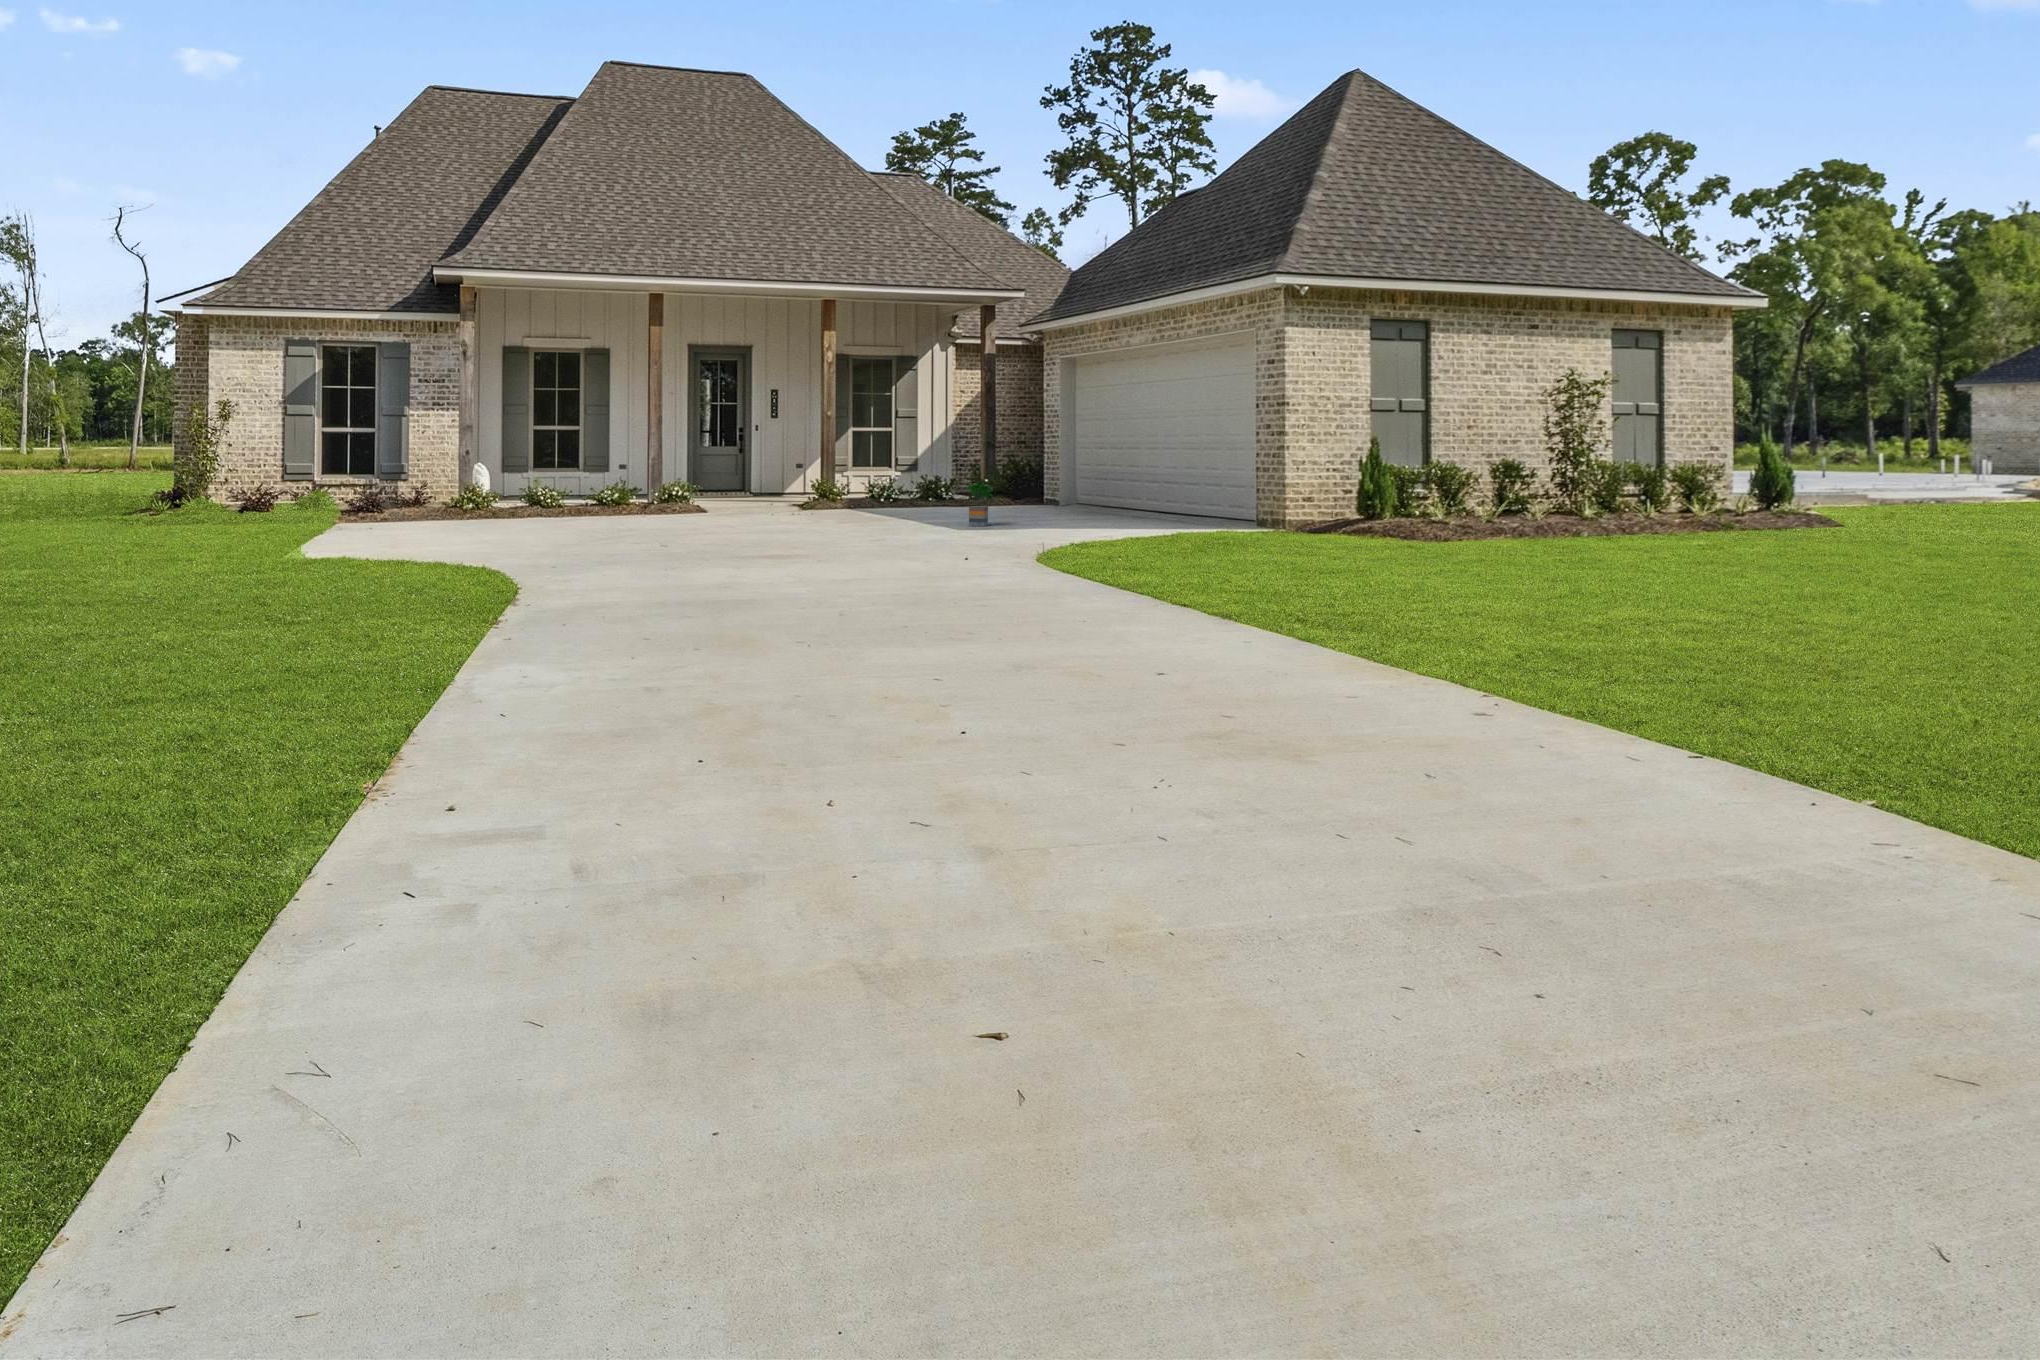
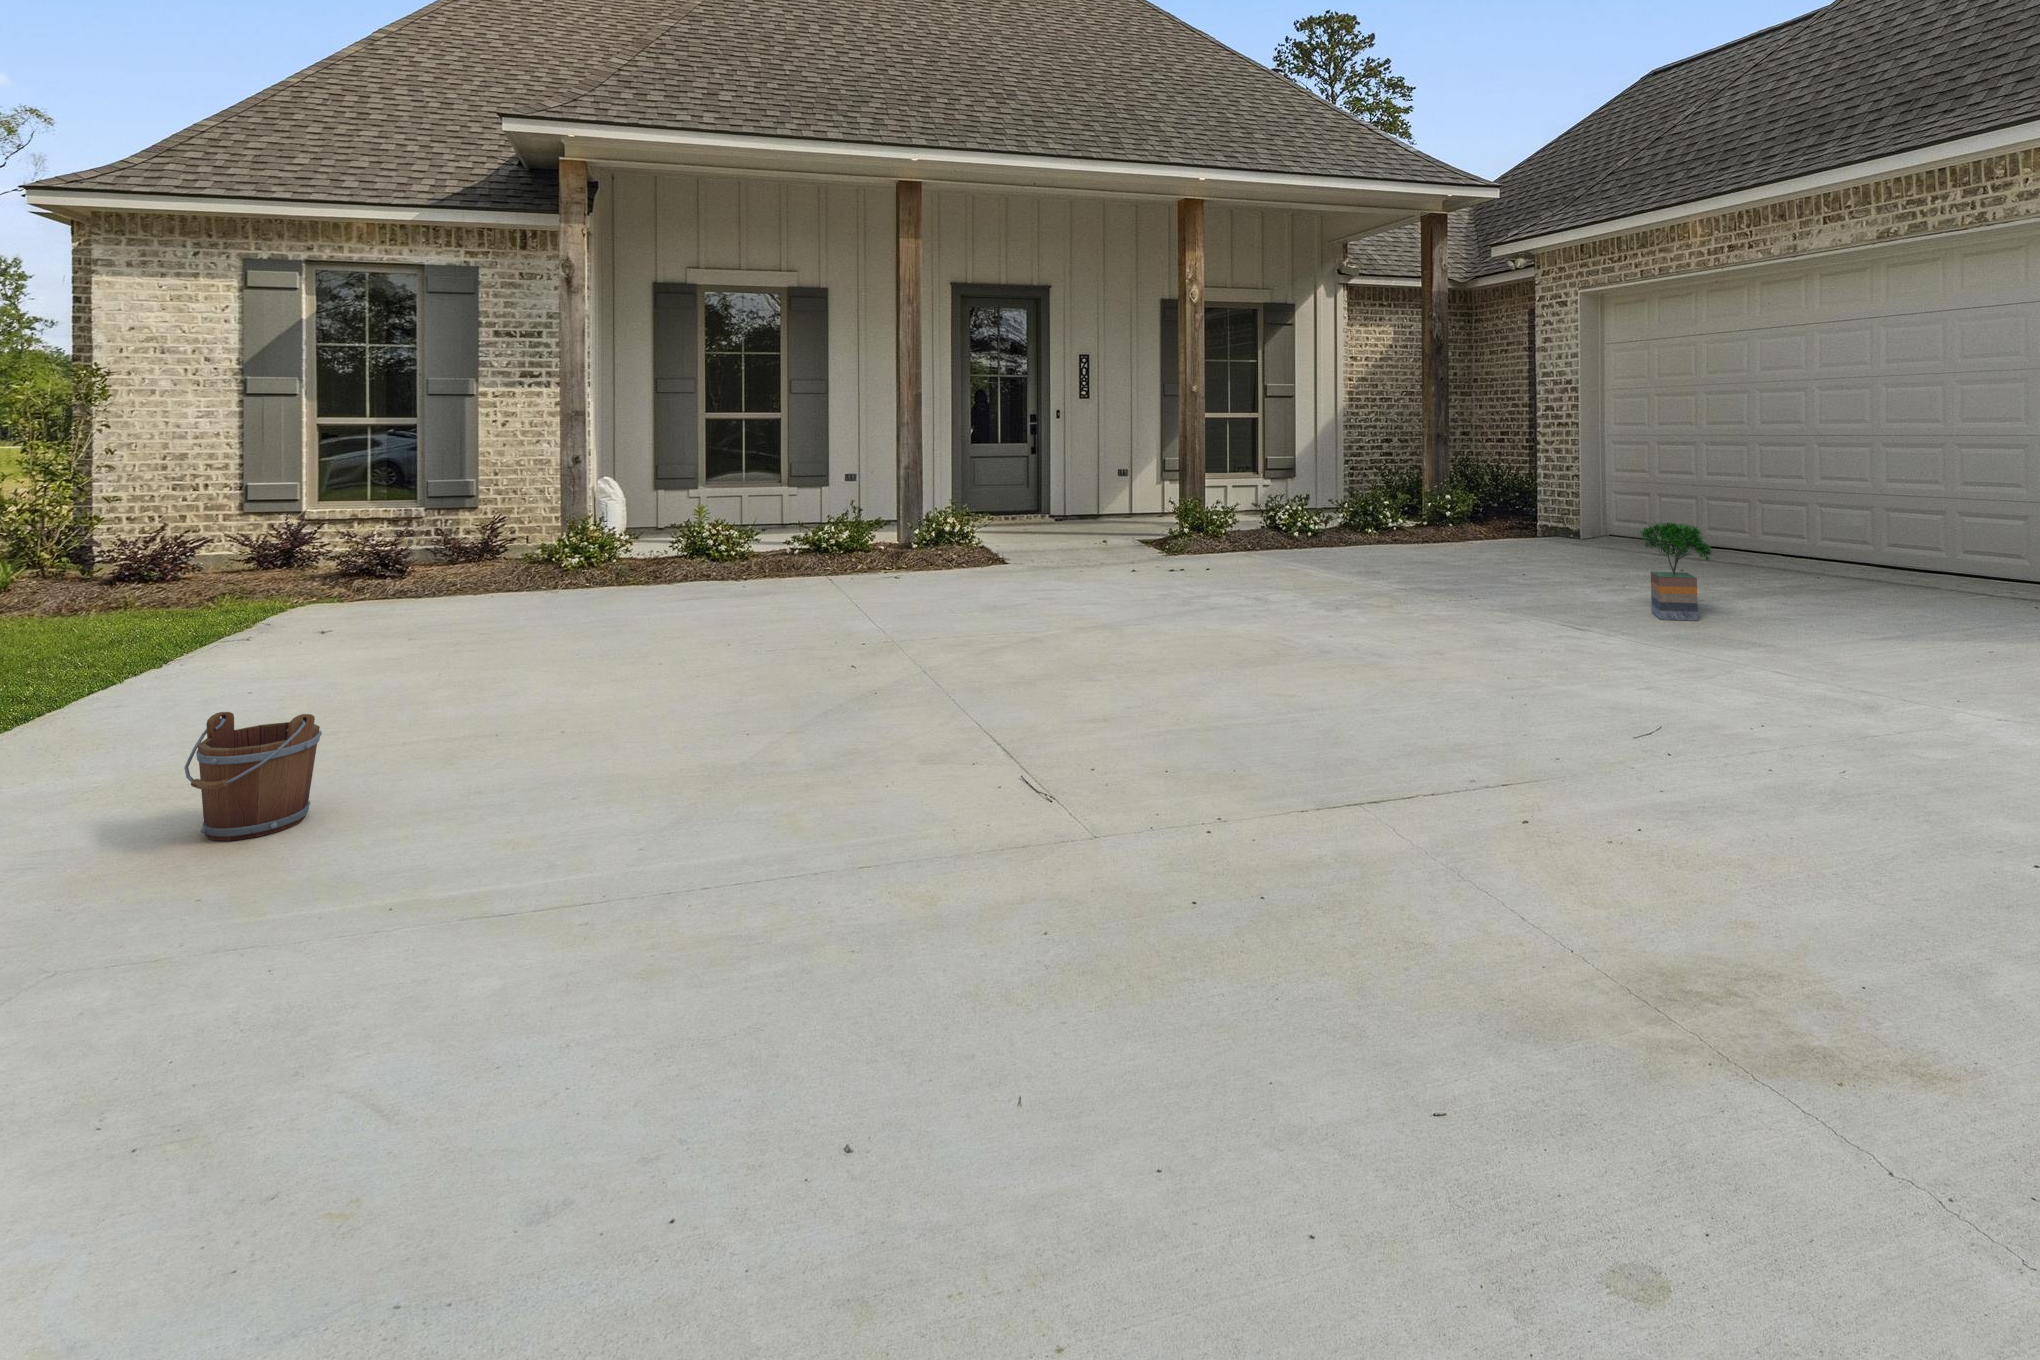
bucket: none [425,513,455,545] -> present [184,712,322,841]

